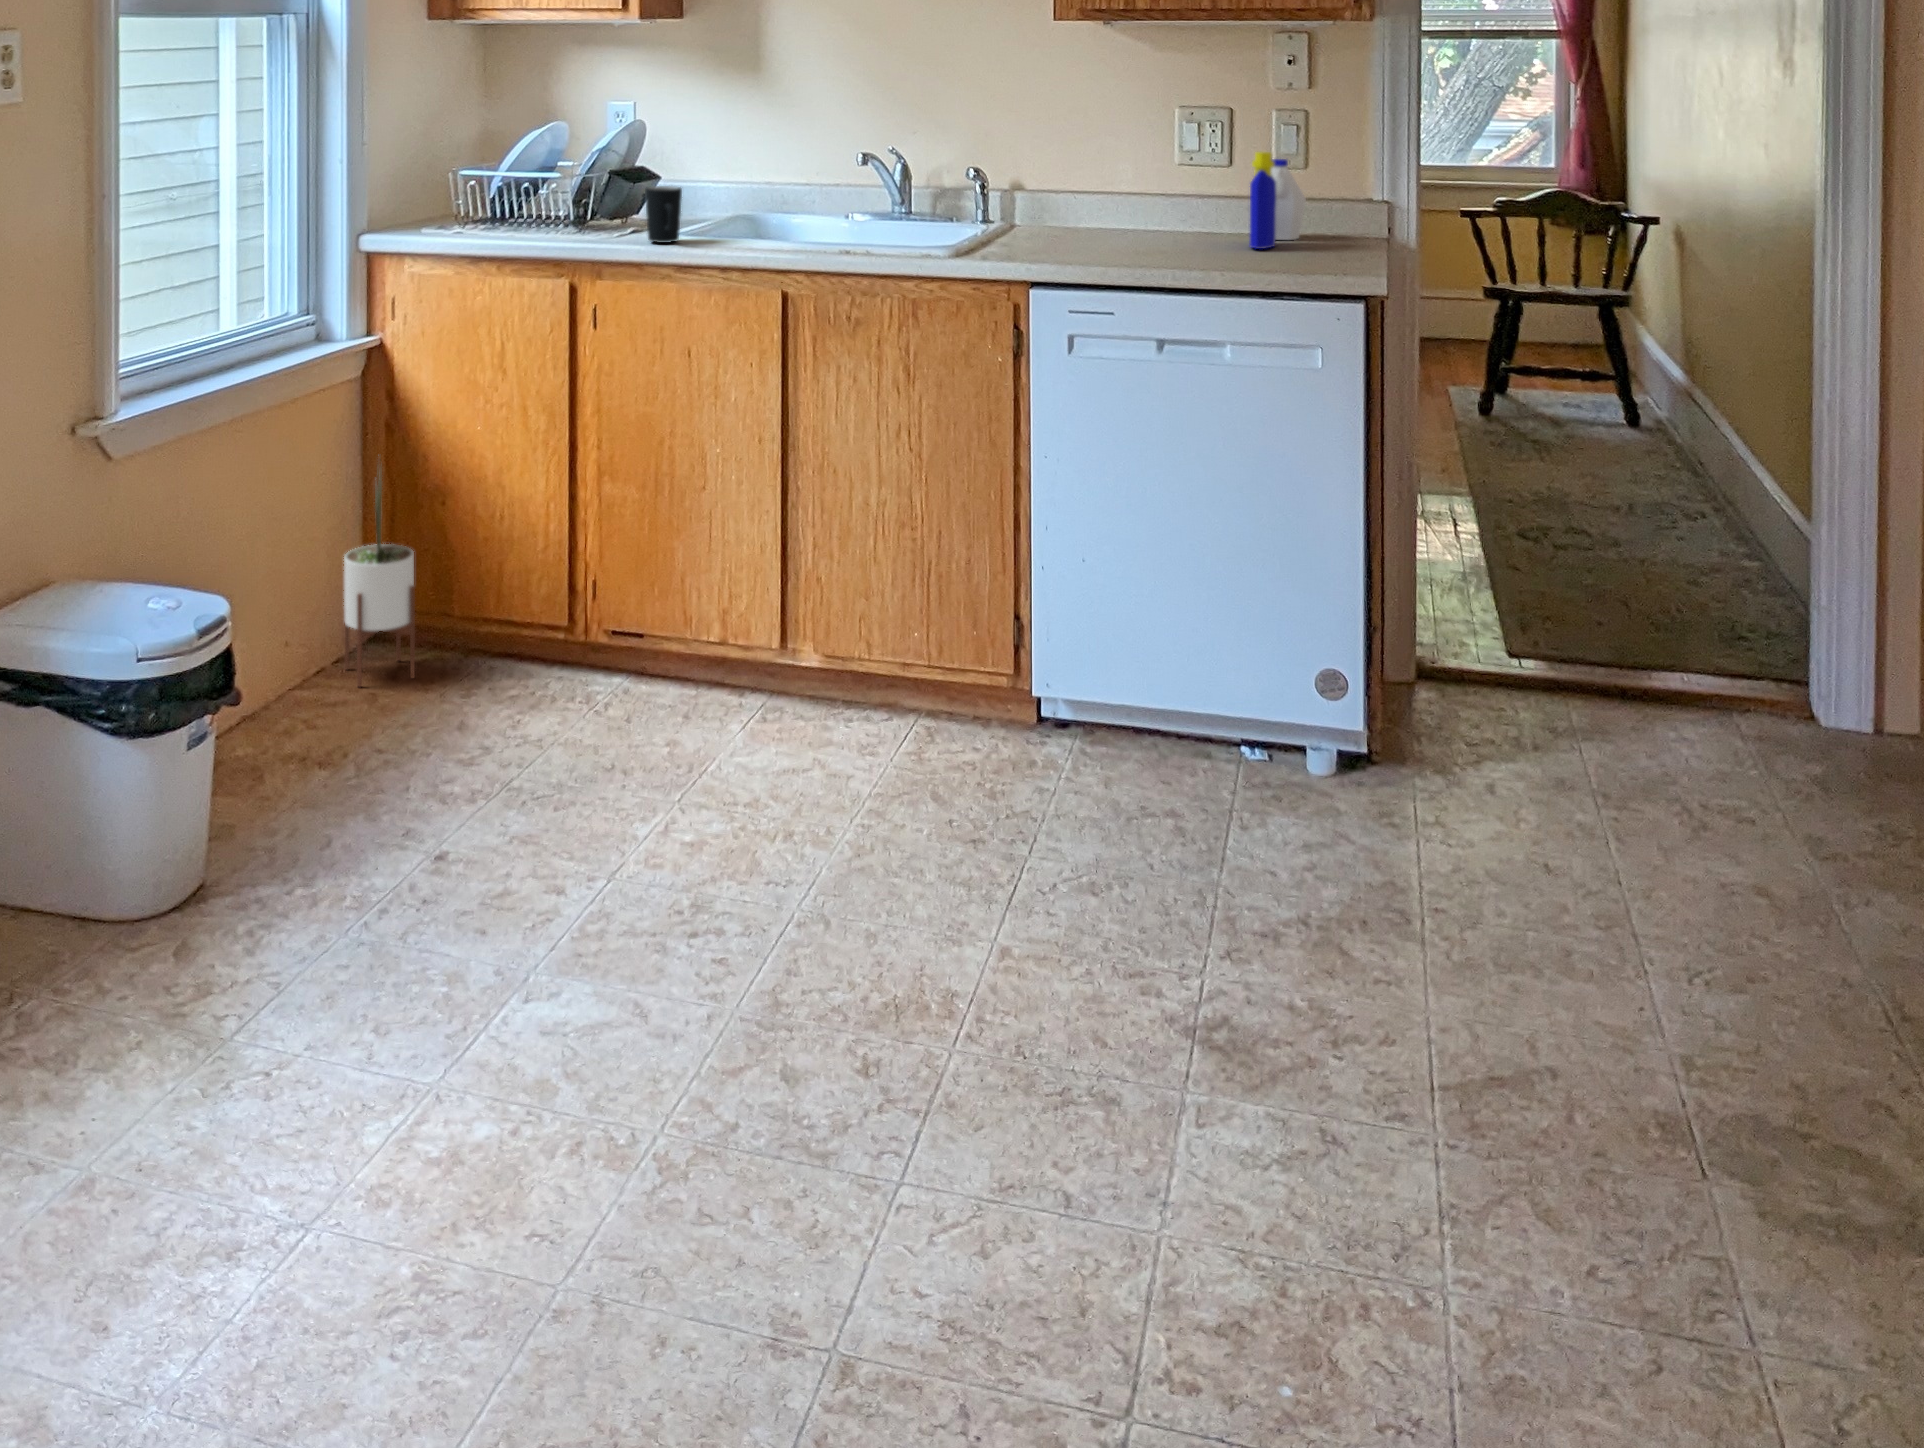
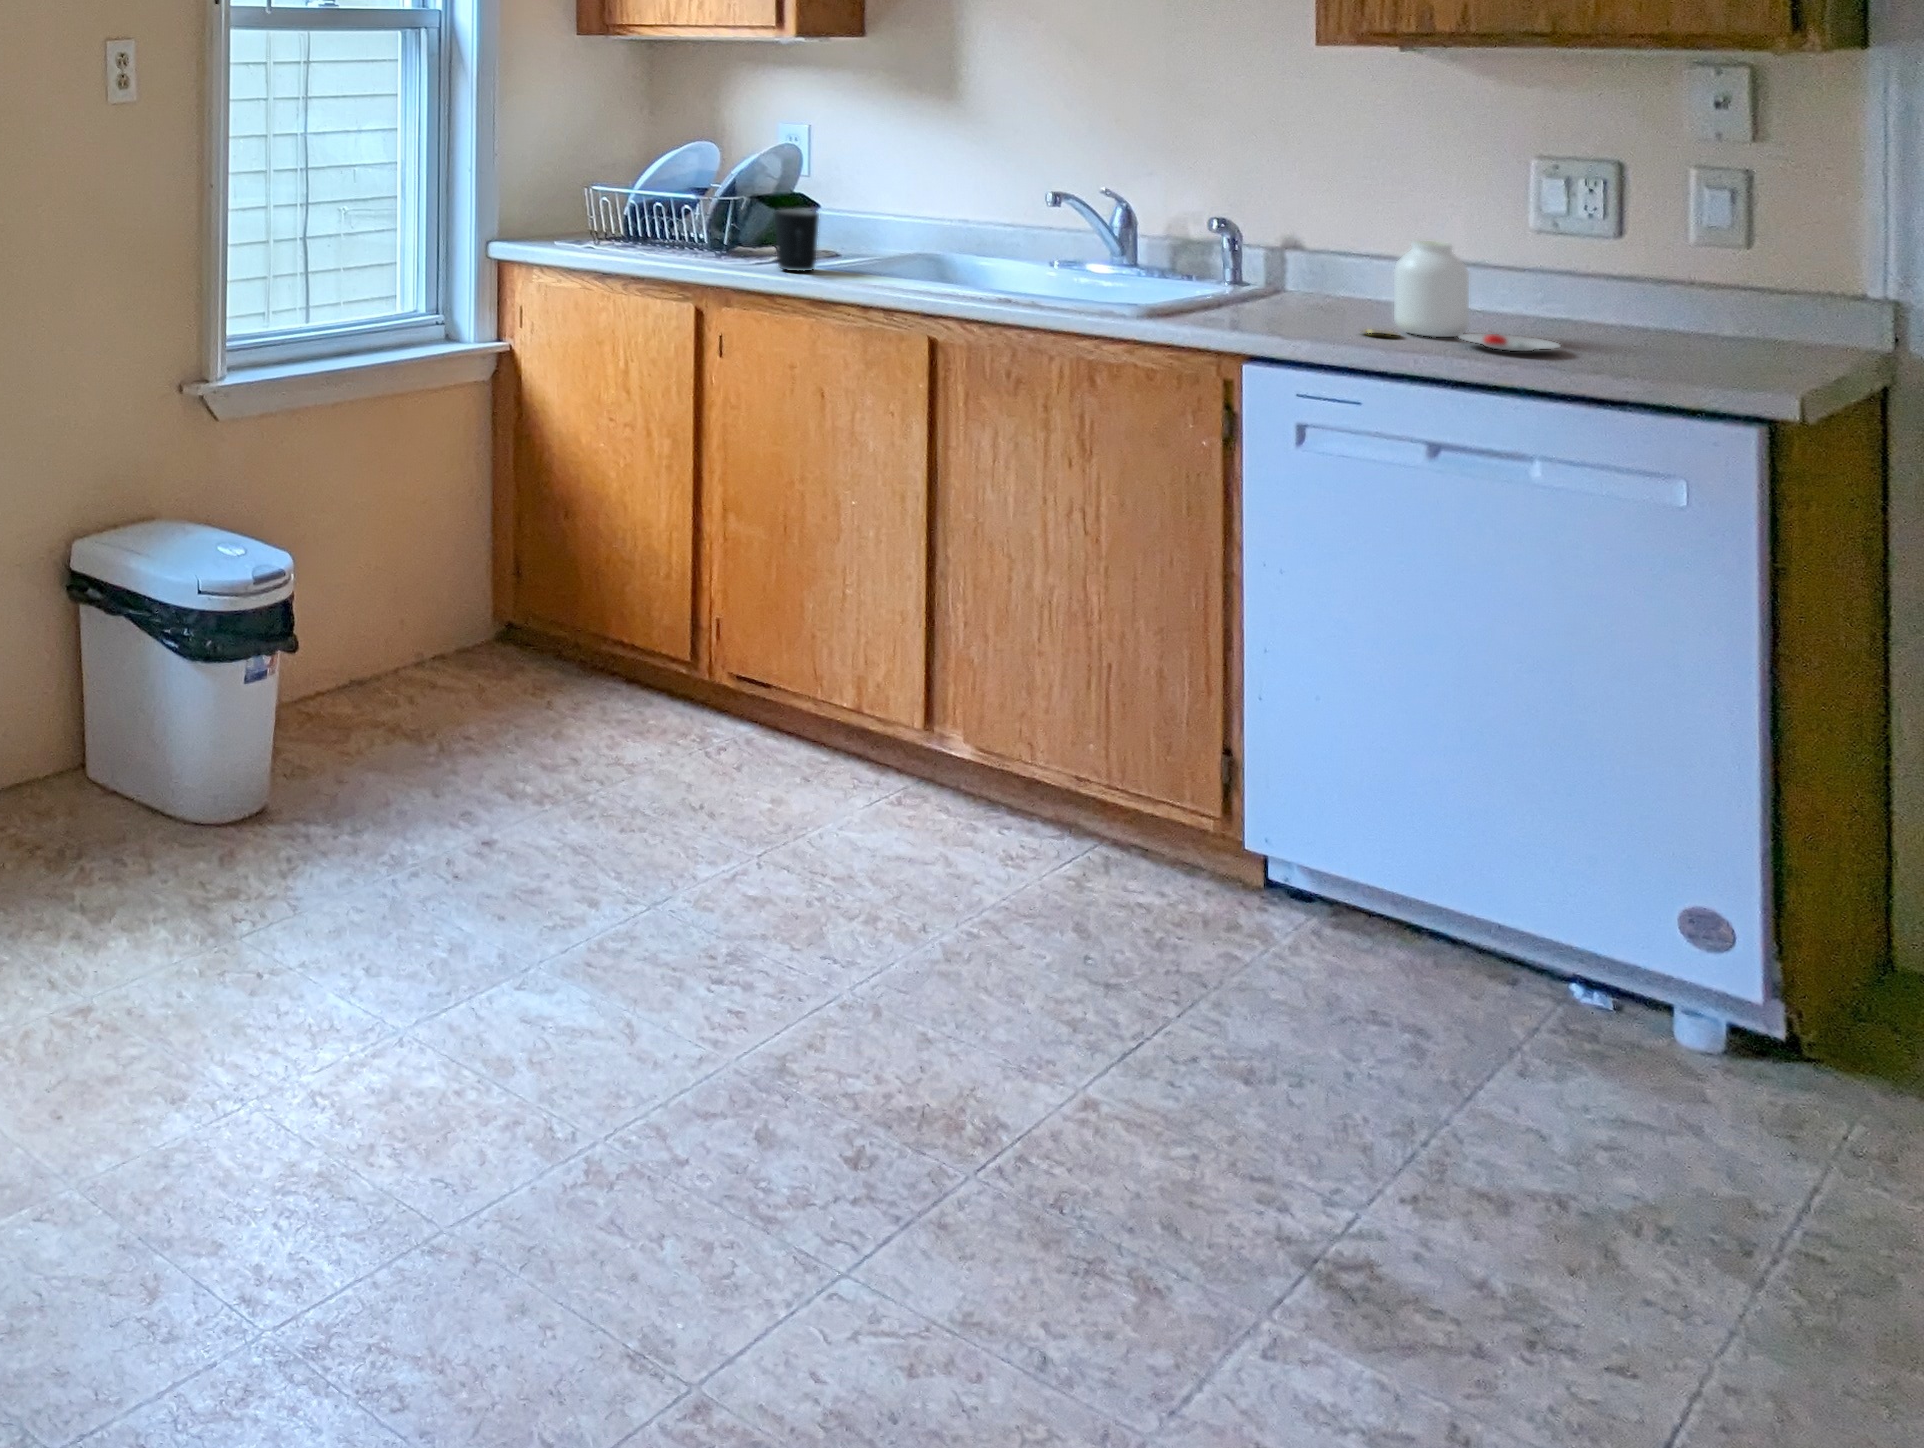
bottle: present [1250,152,1306,249] -> none [1638,214,1761,346]
jar: none [1092,181,1217,261] -> present [1360,241,1559,351]
potted plant: present [344,473,415,687] -> none [447,445,518,685]

